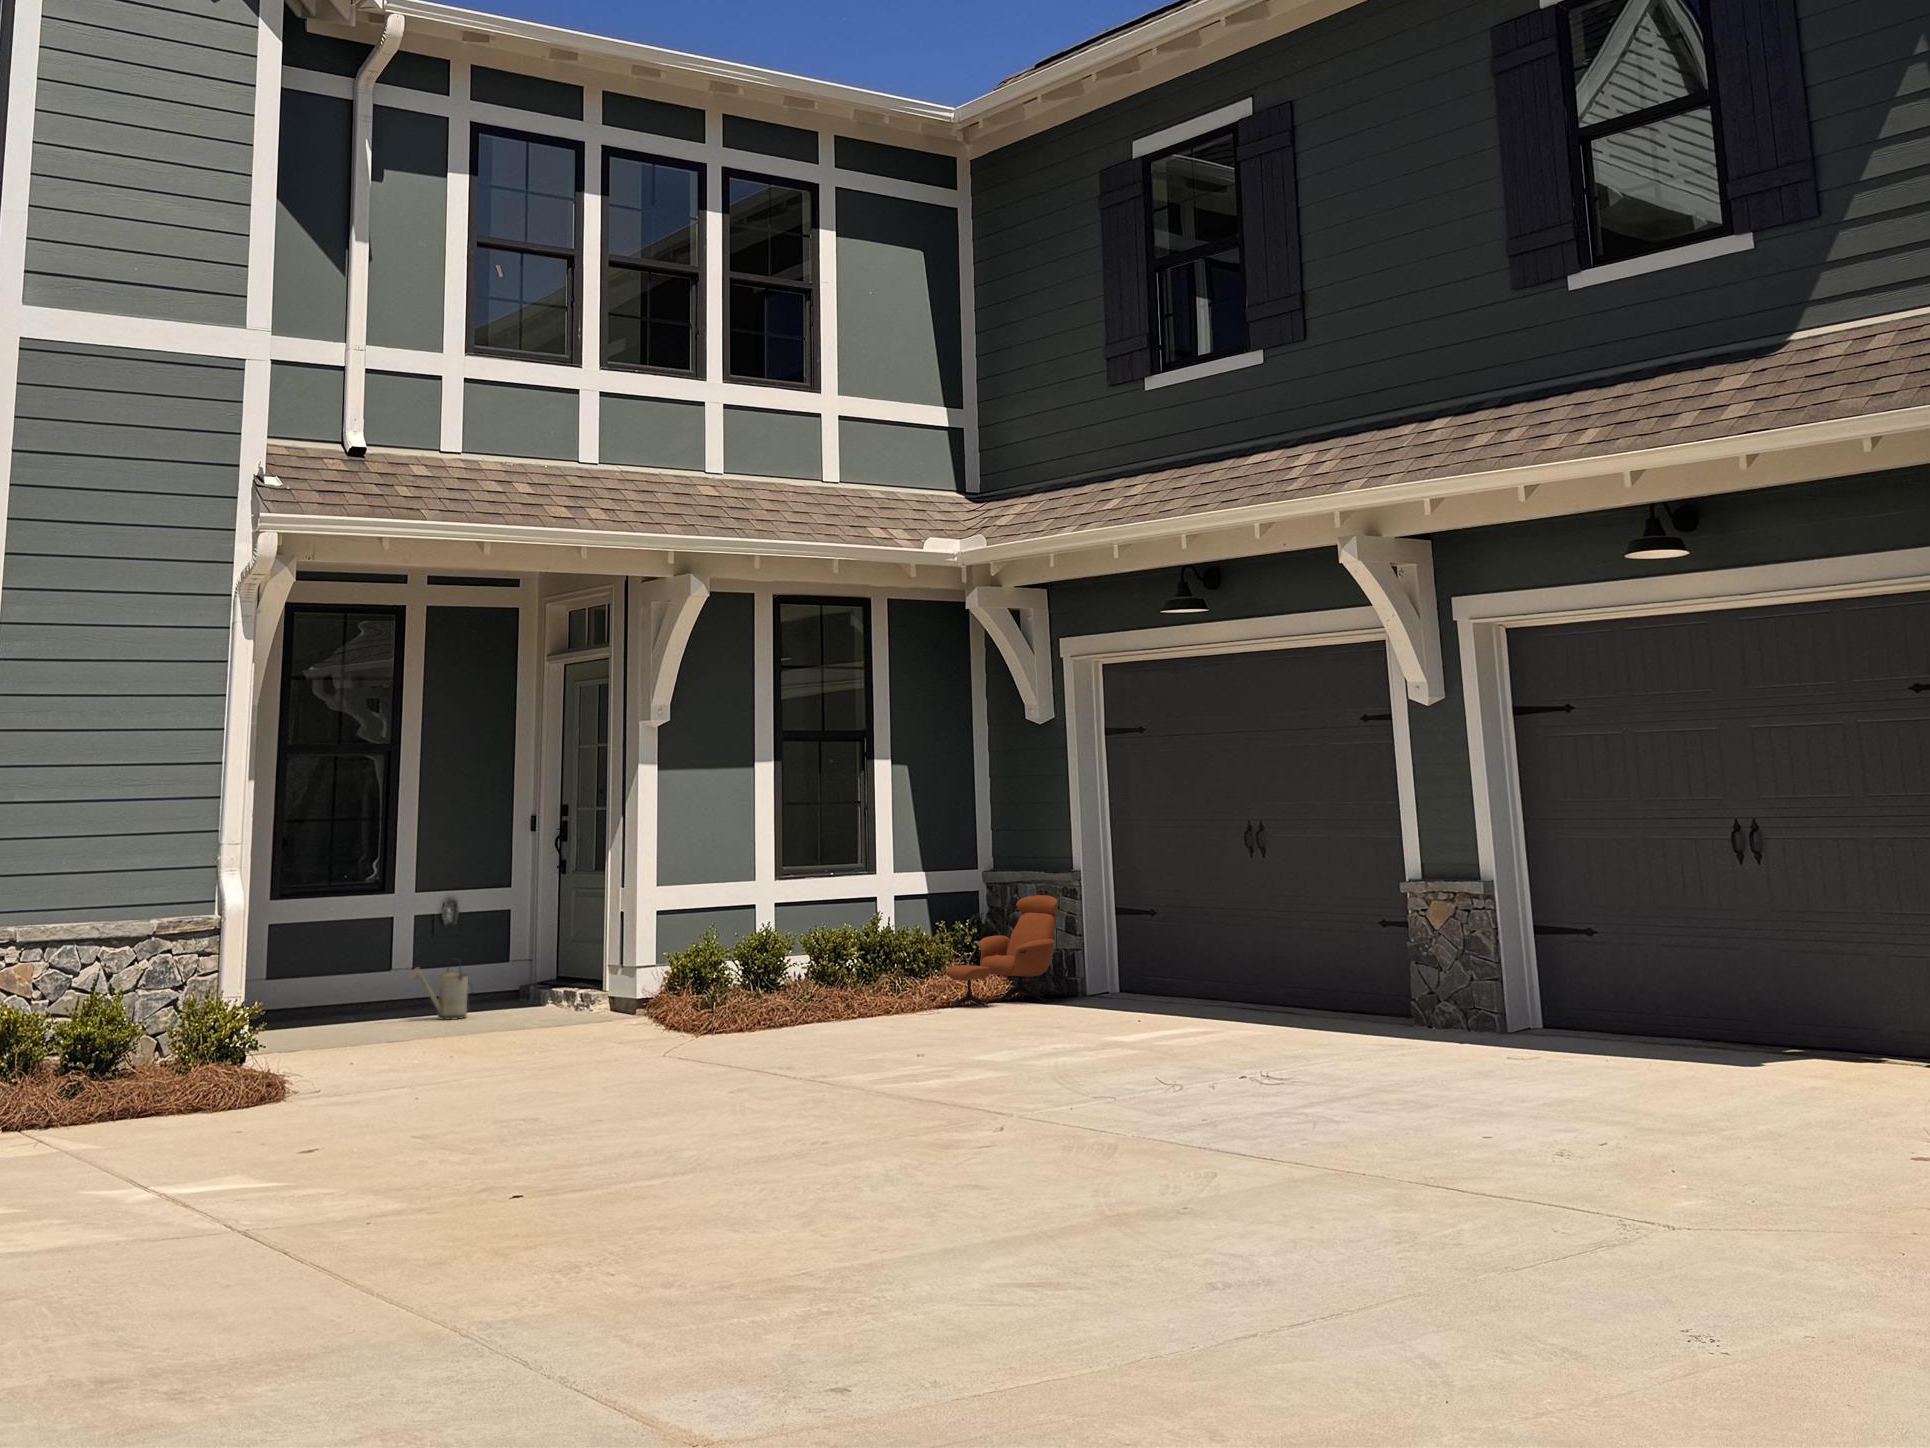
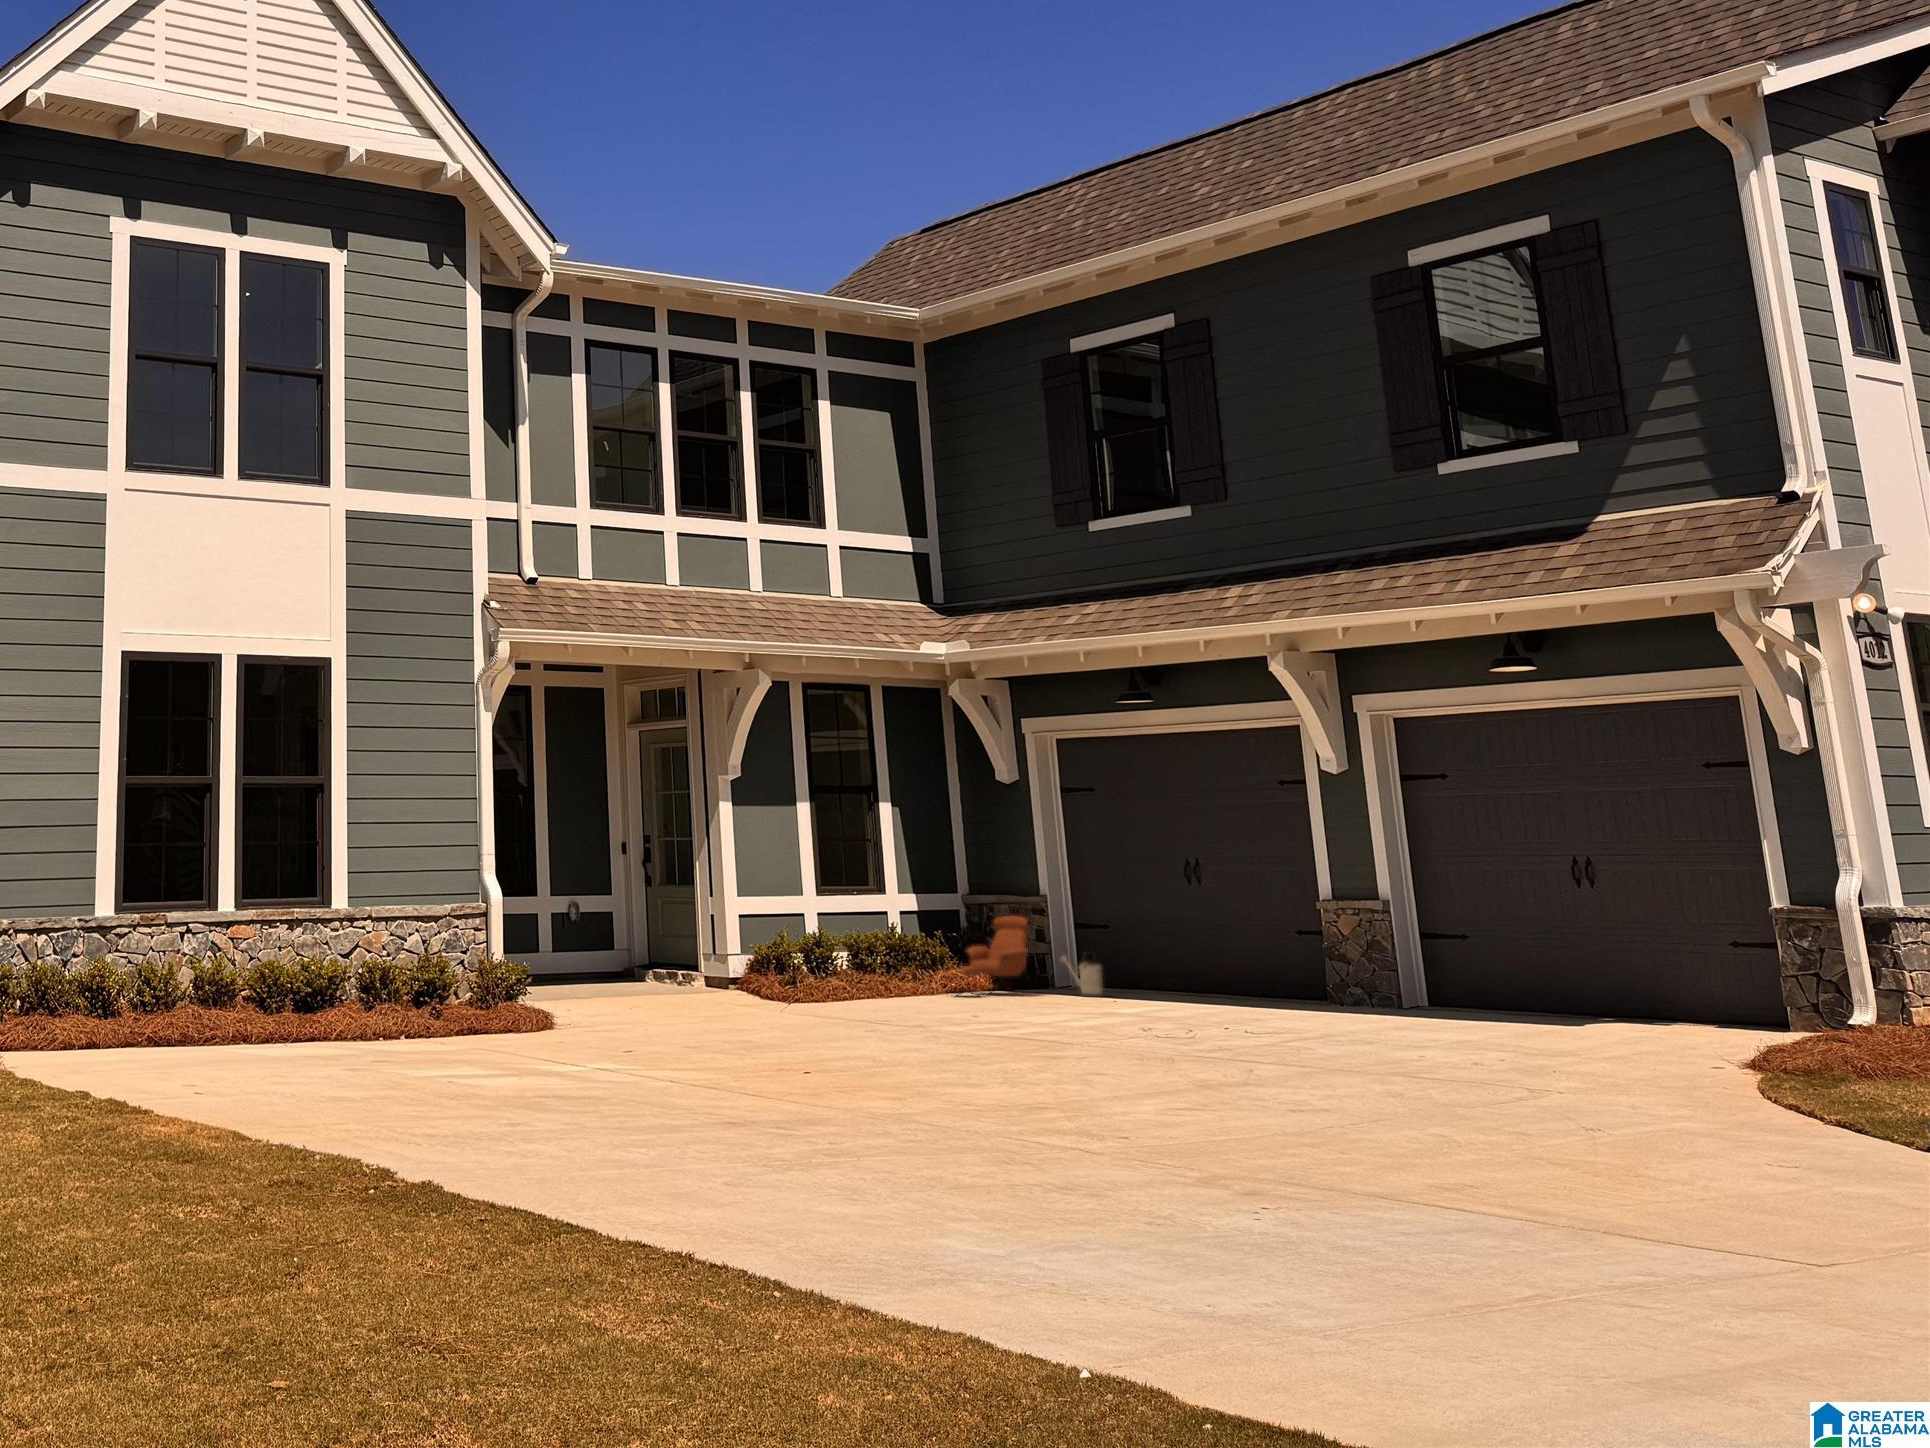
watering can: present [410,960,468,1020] -> present [1059,956,1103,997]

